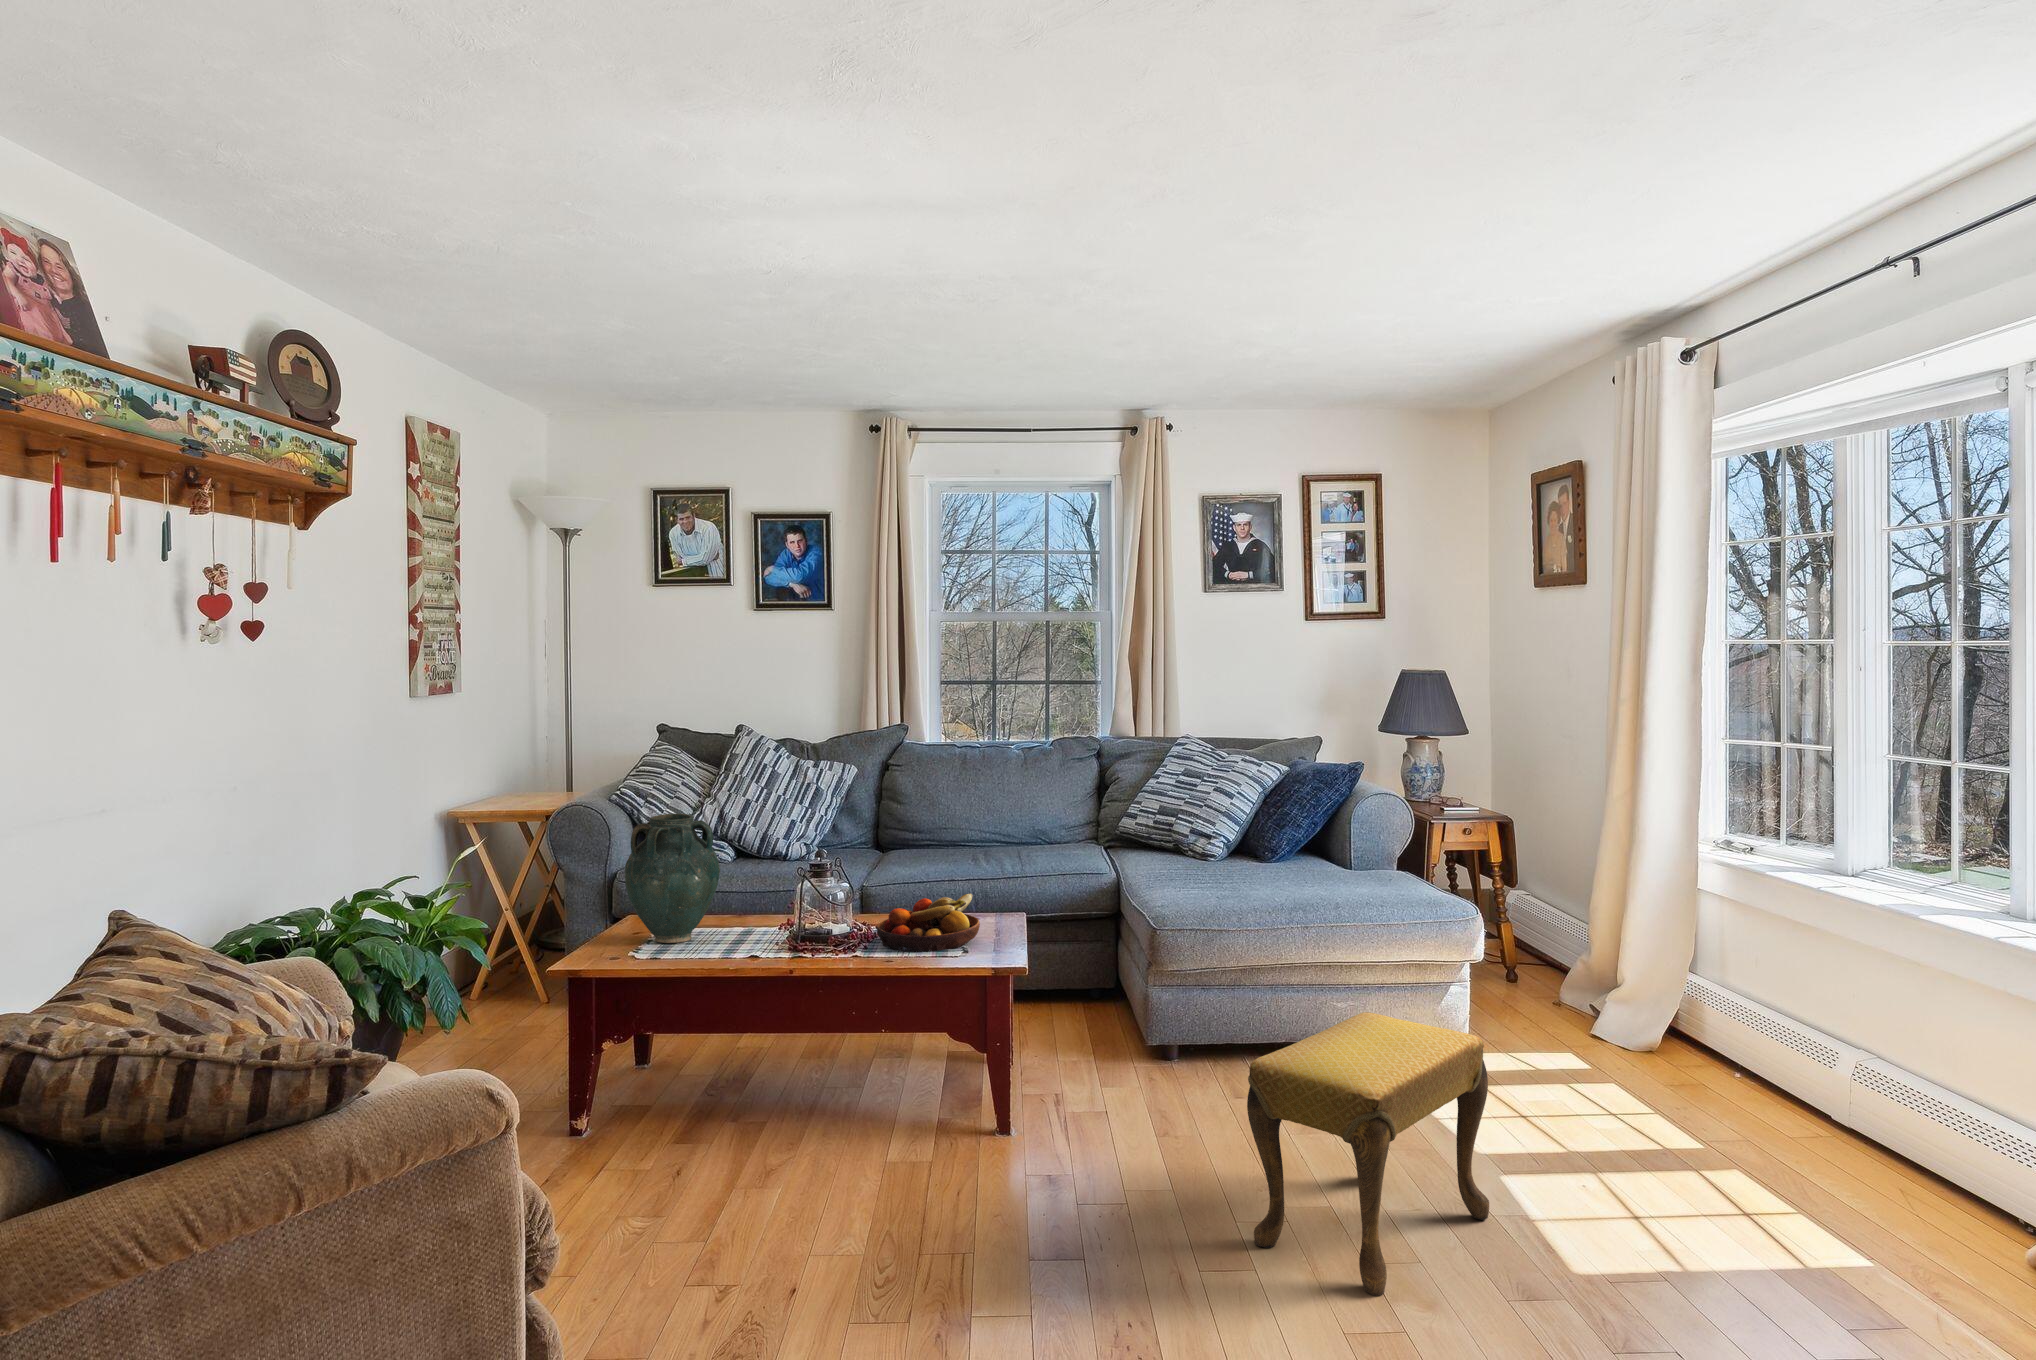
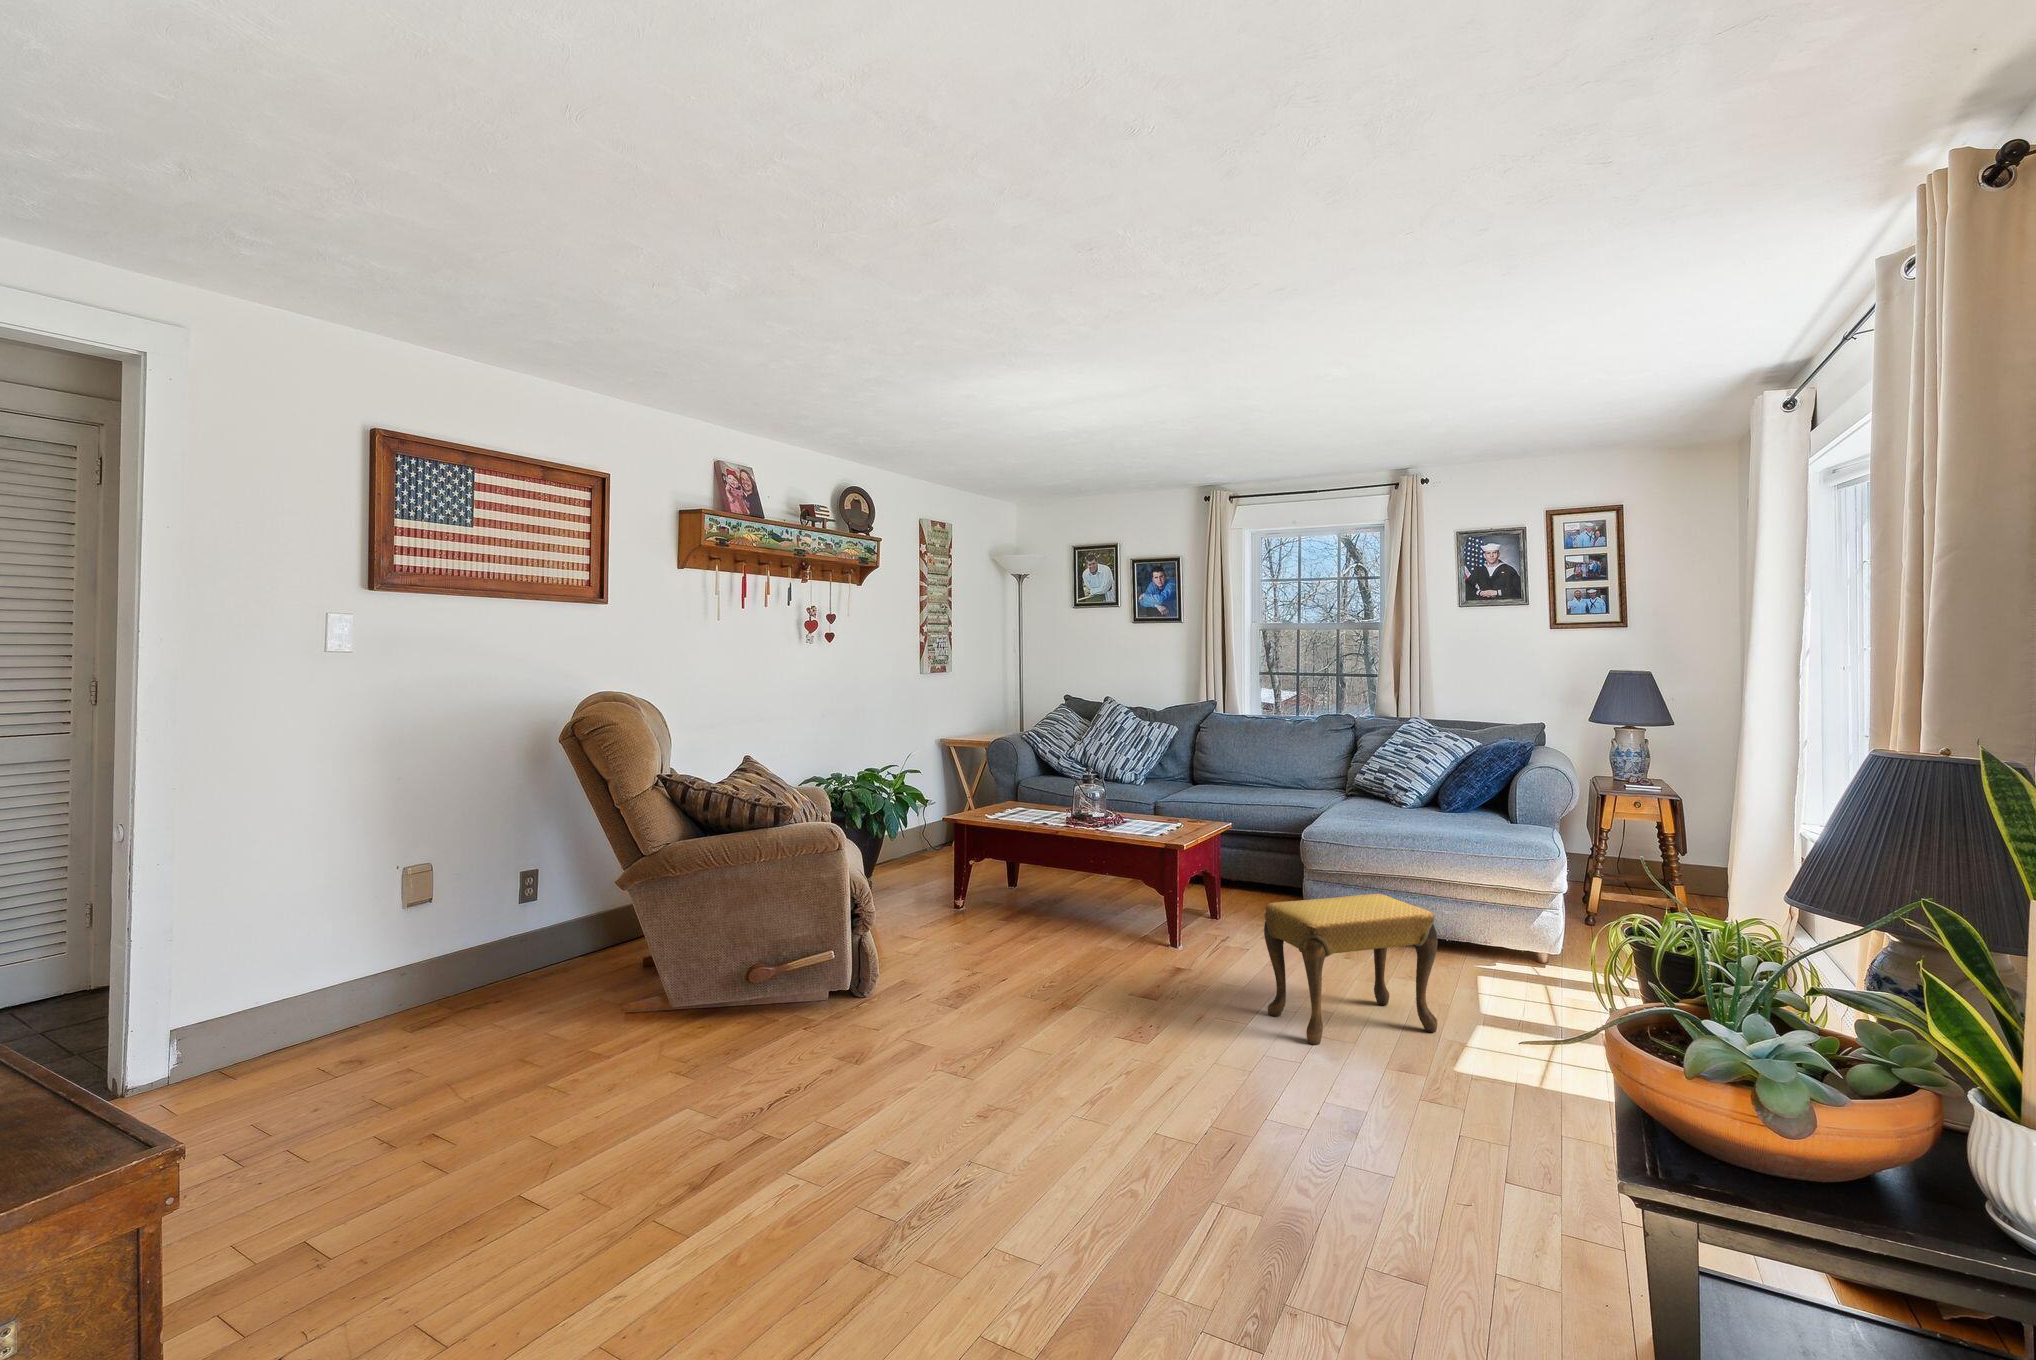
vase: present [625,813,720,943] -> none [994,744,1046,817]
fruit bowl: present [877,894,980,952] -> none [1121,805,1187,835]

